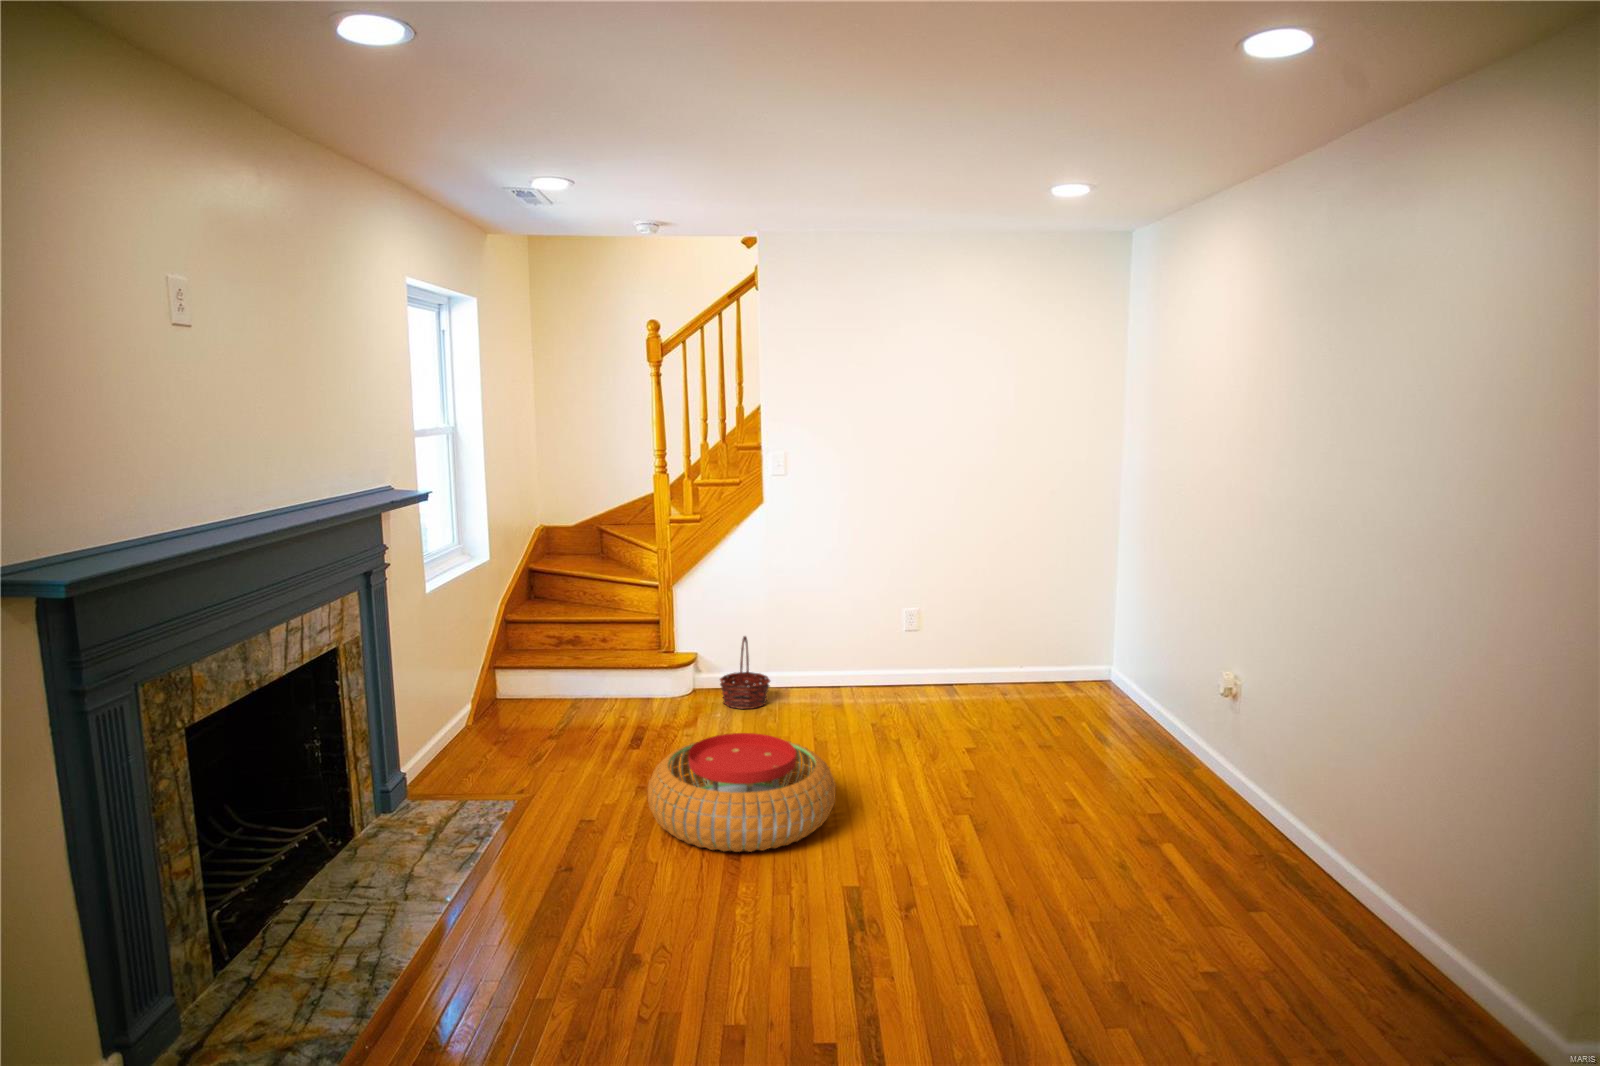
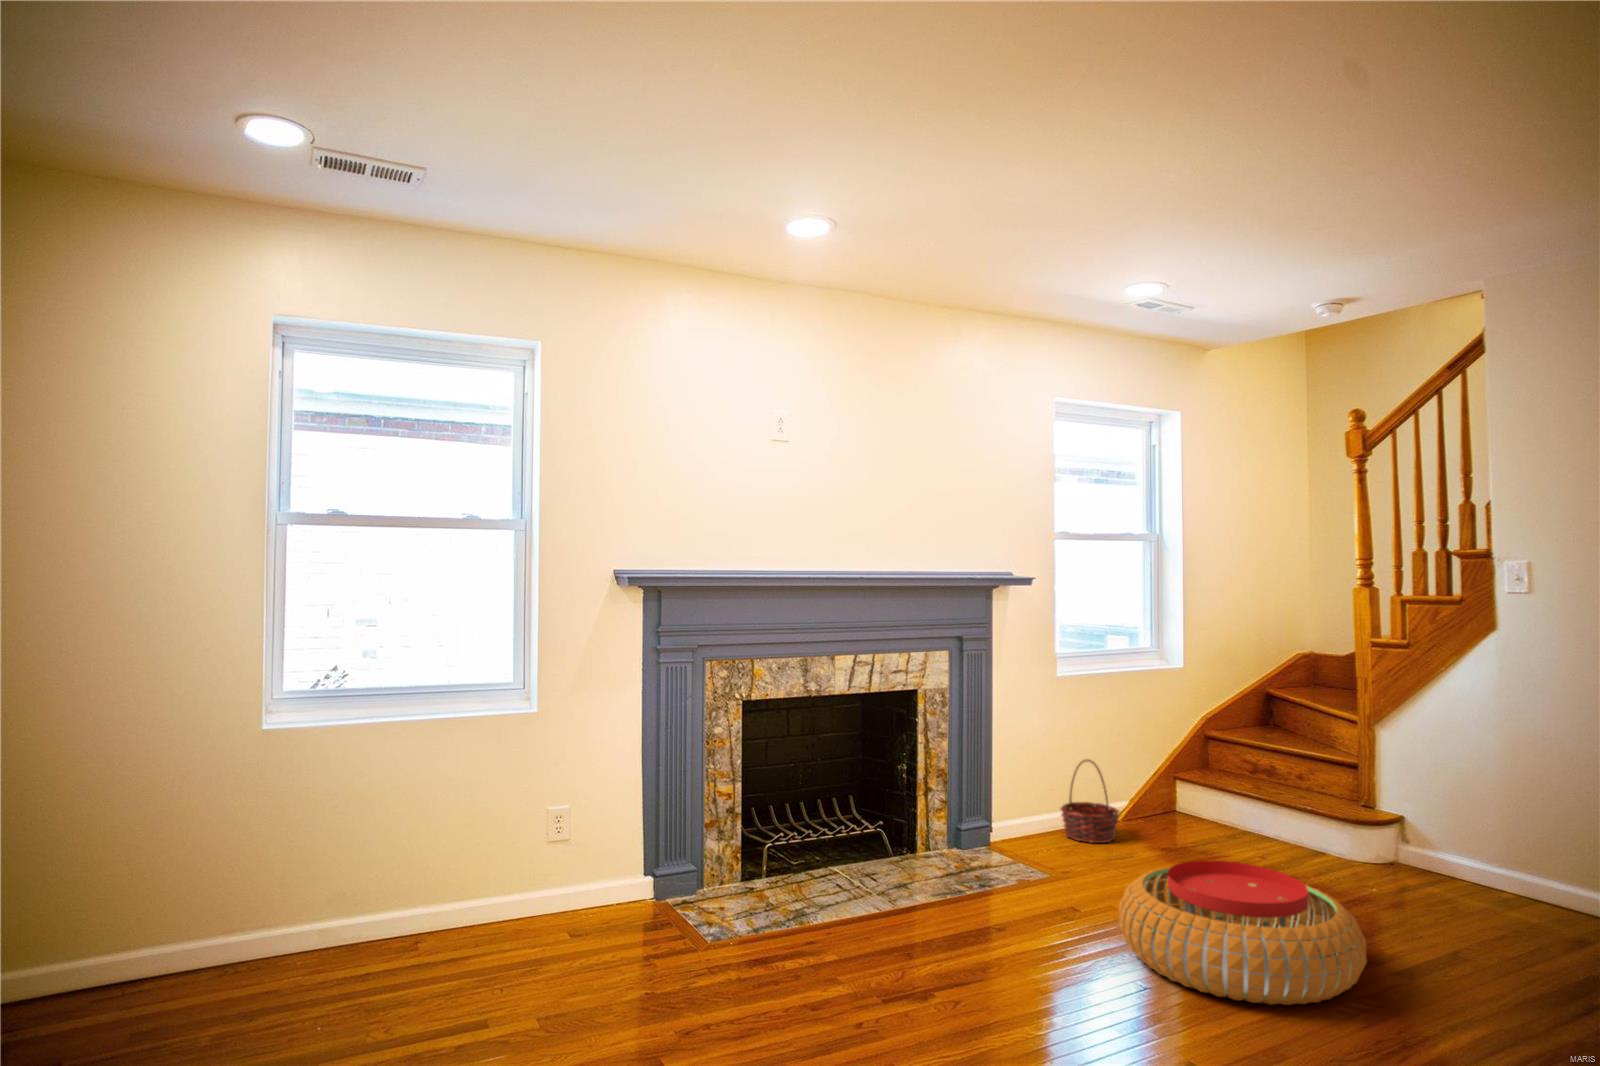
basket: present [720,636,770,709] -> present [1061,759,1119,843]

